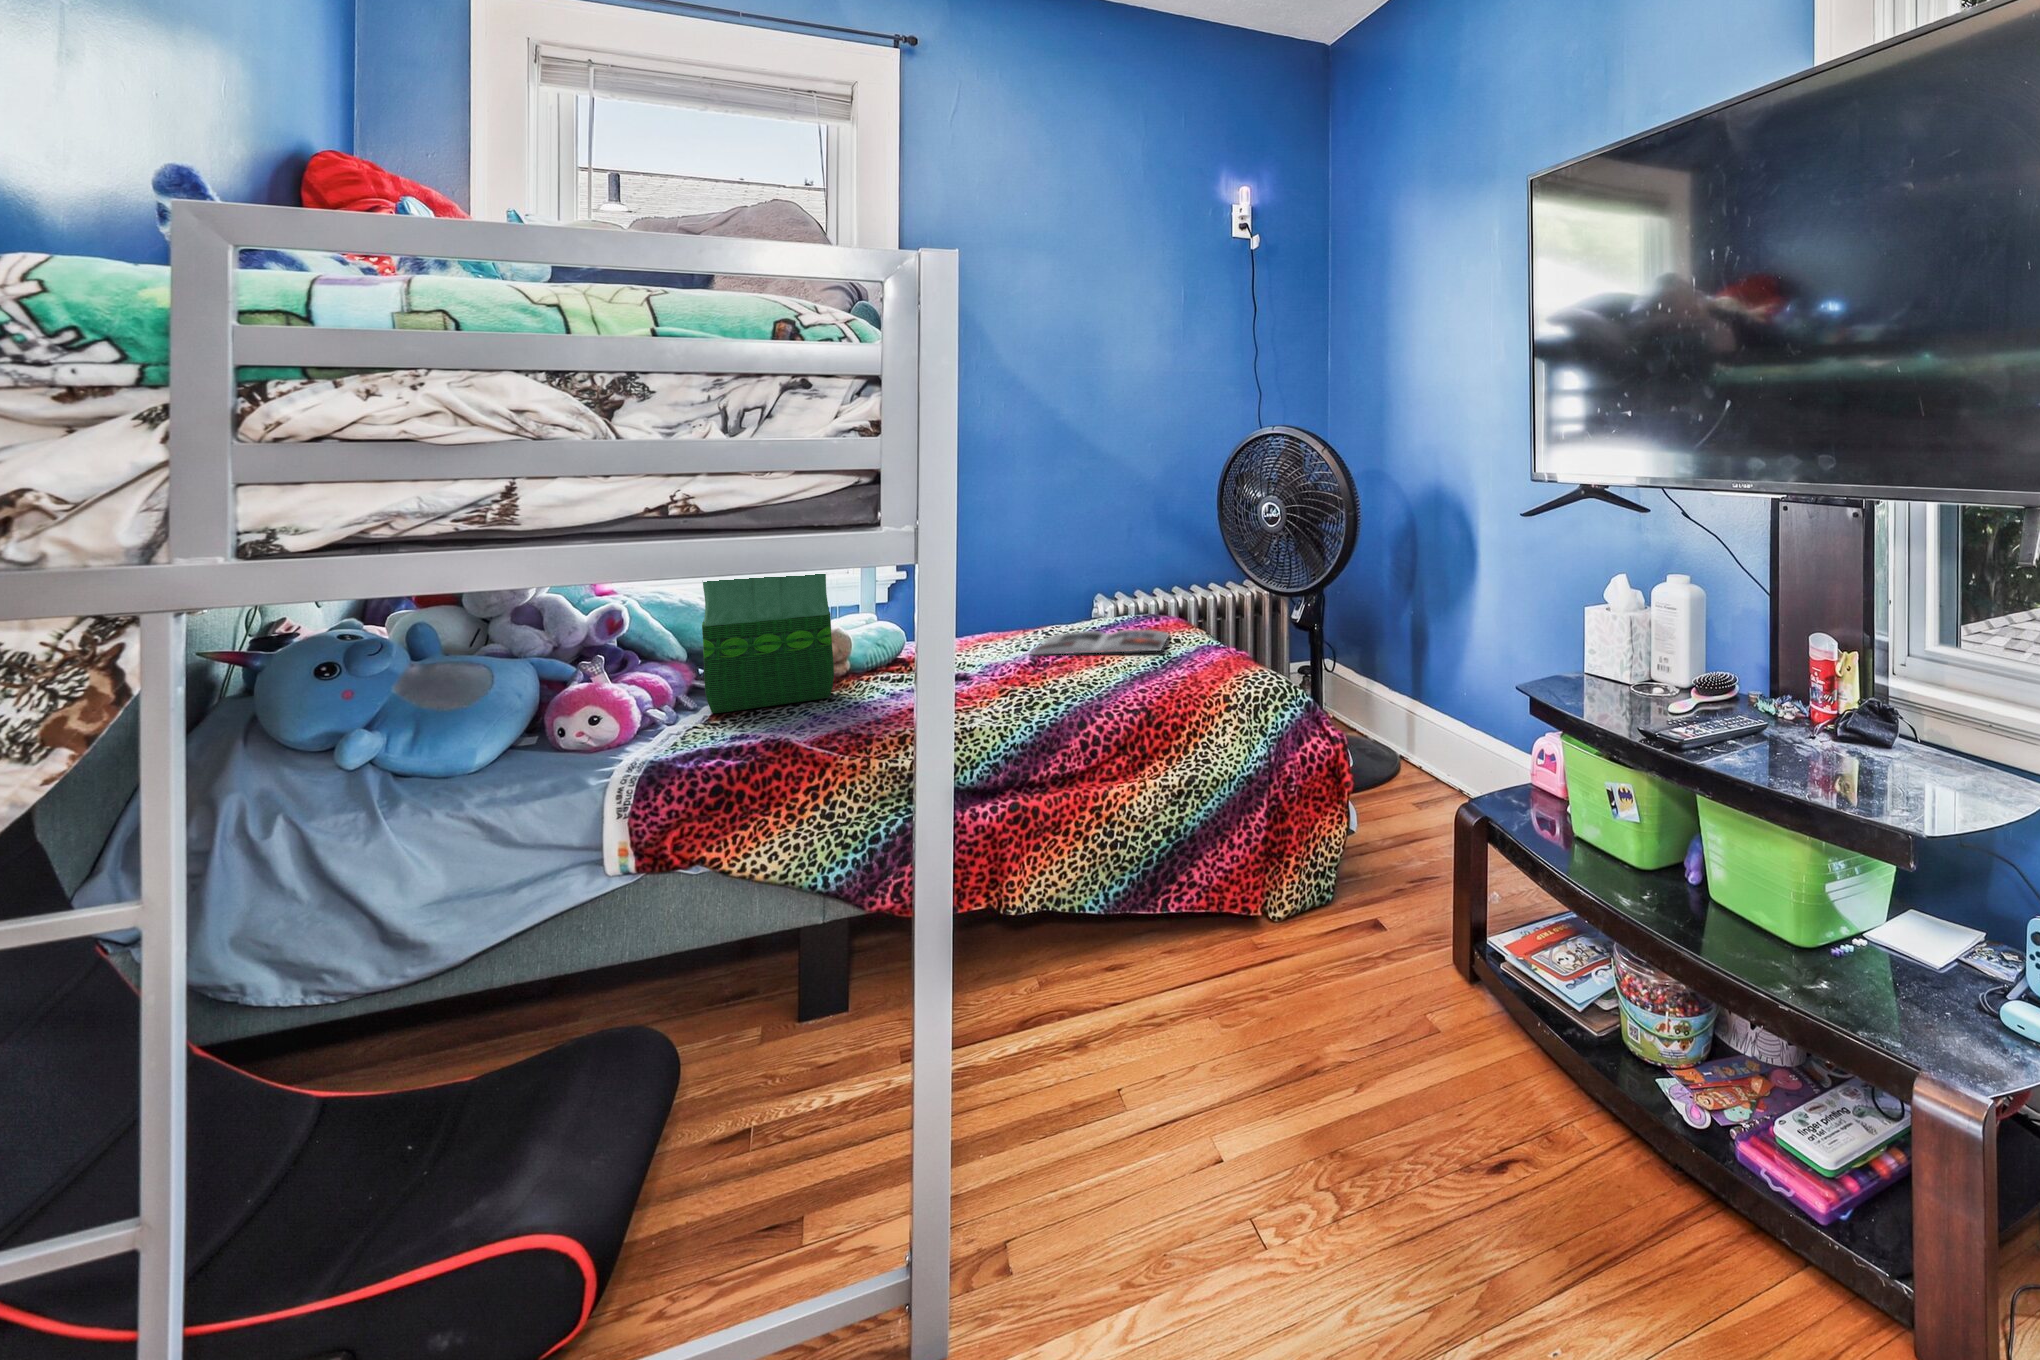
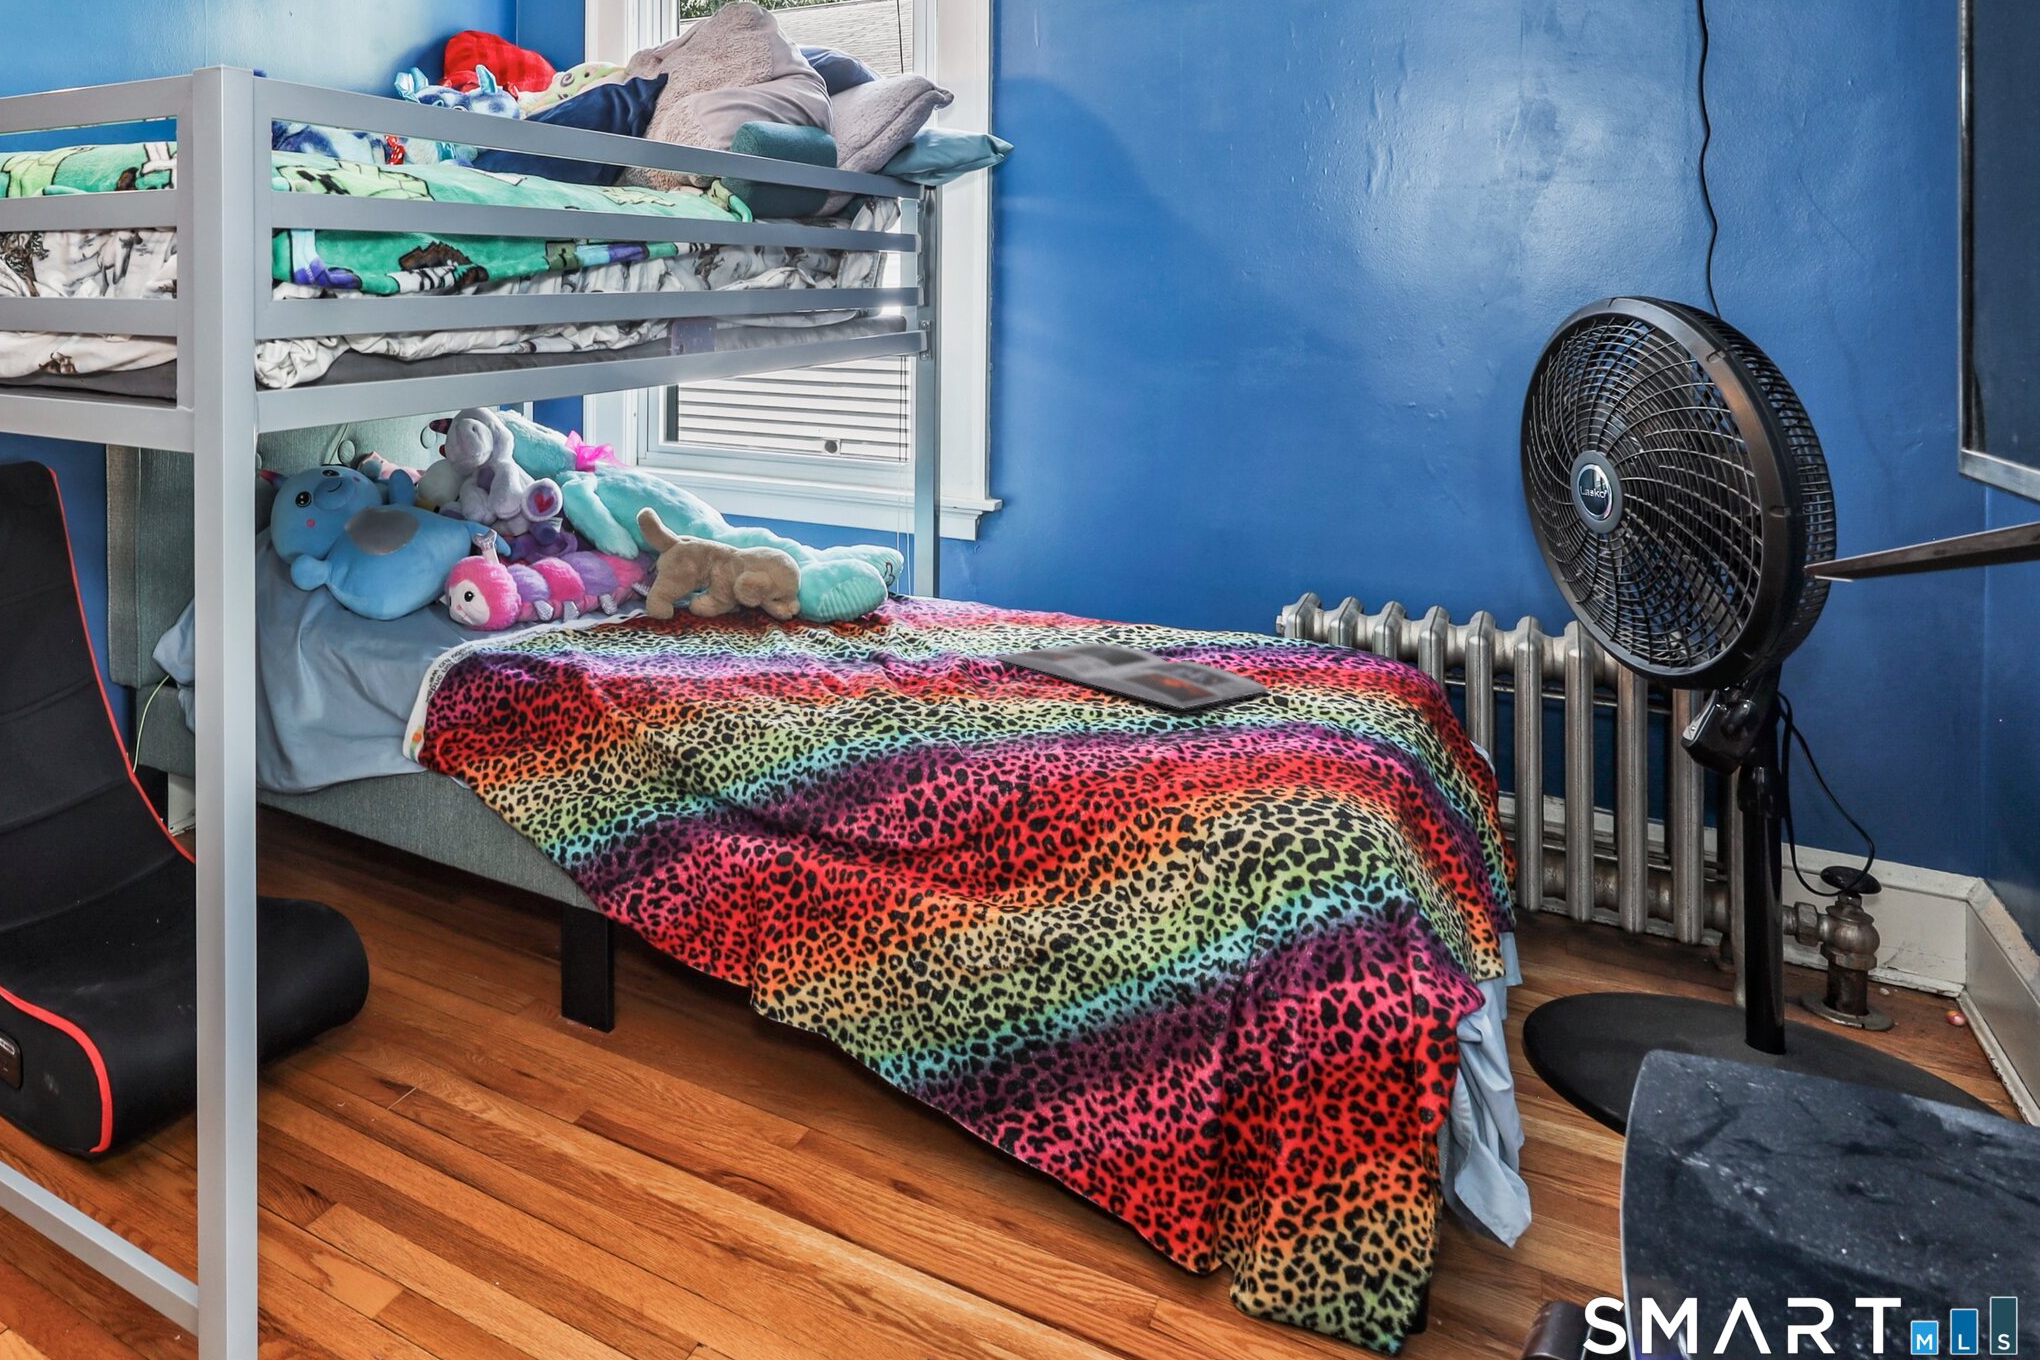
tote bag: present [702,574,834,713] -> none [579,393,711,641]

